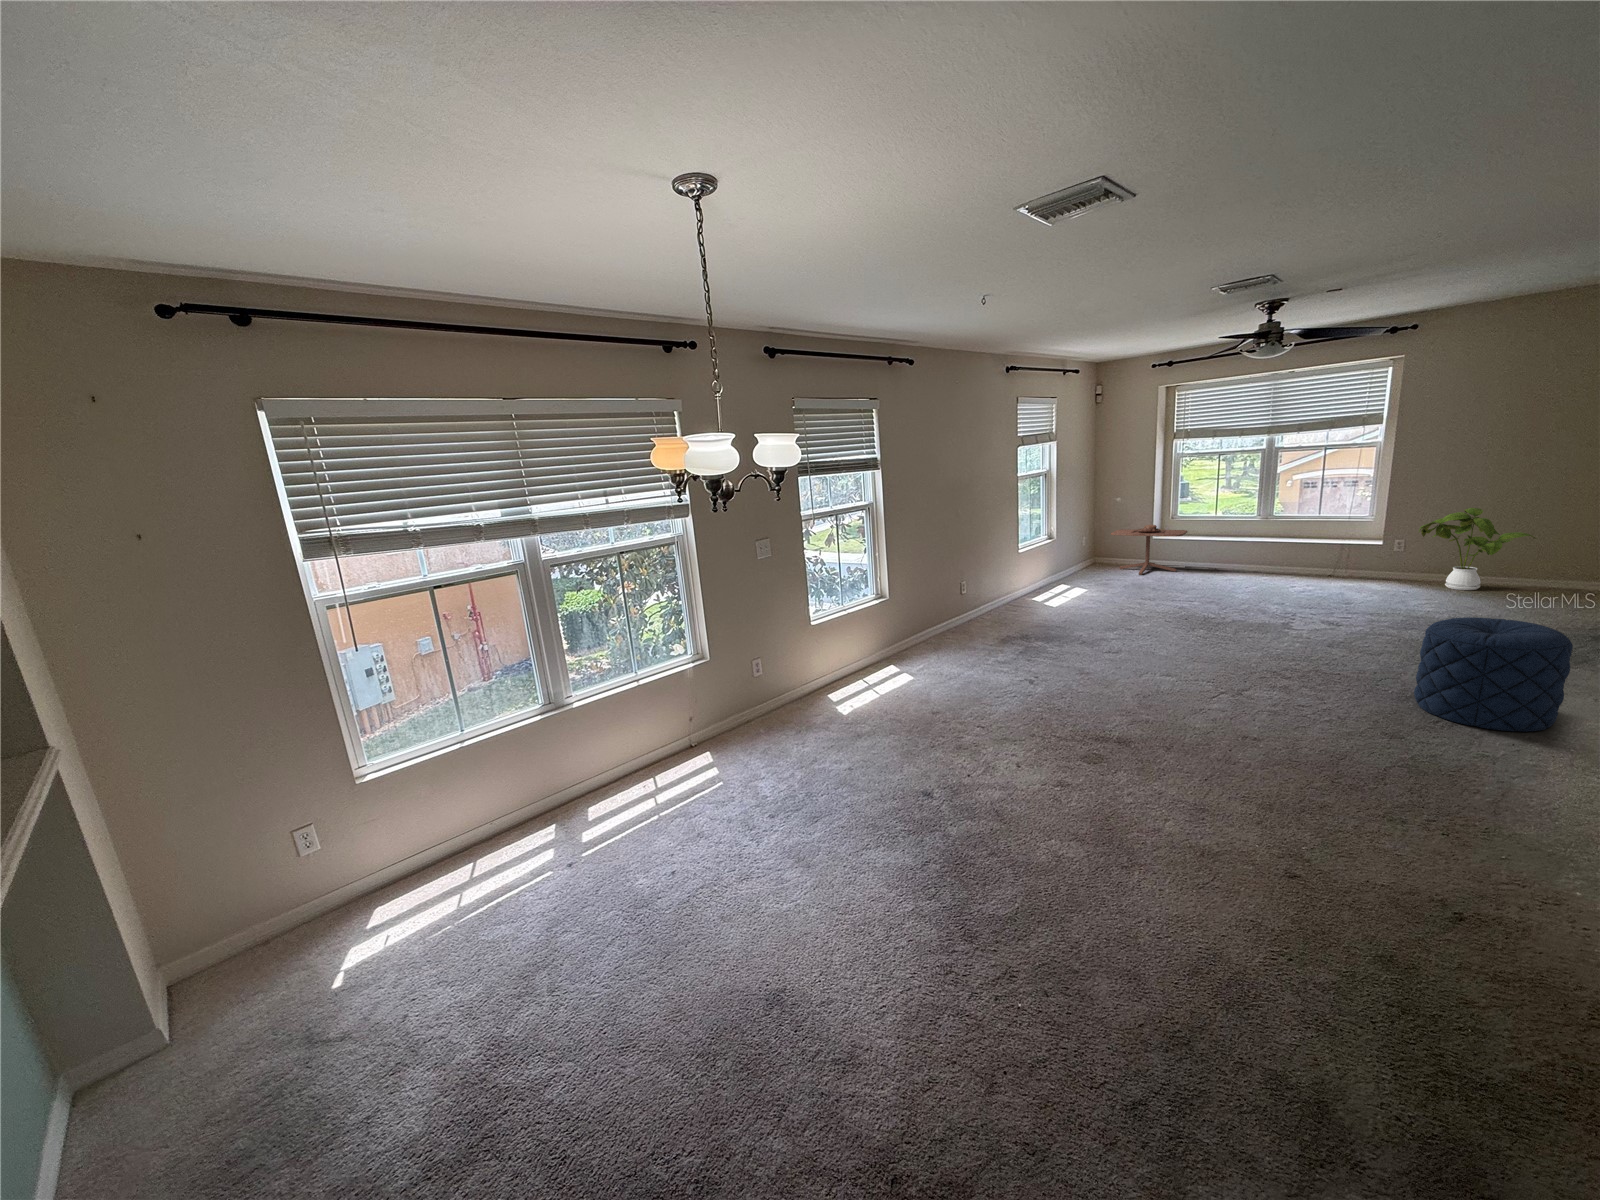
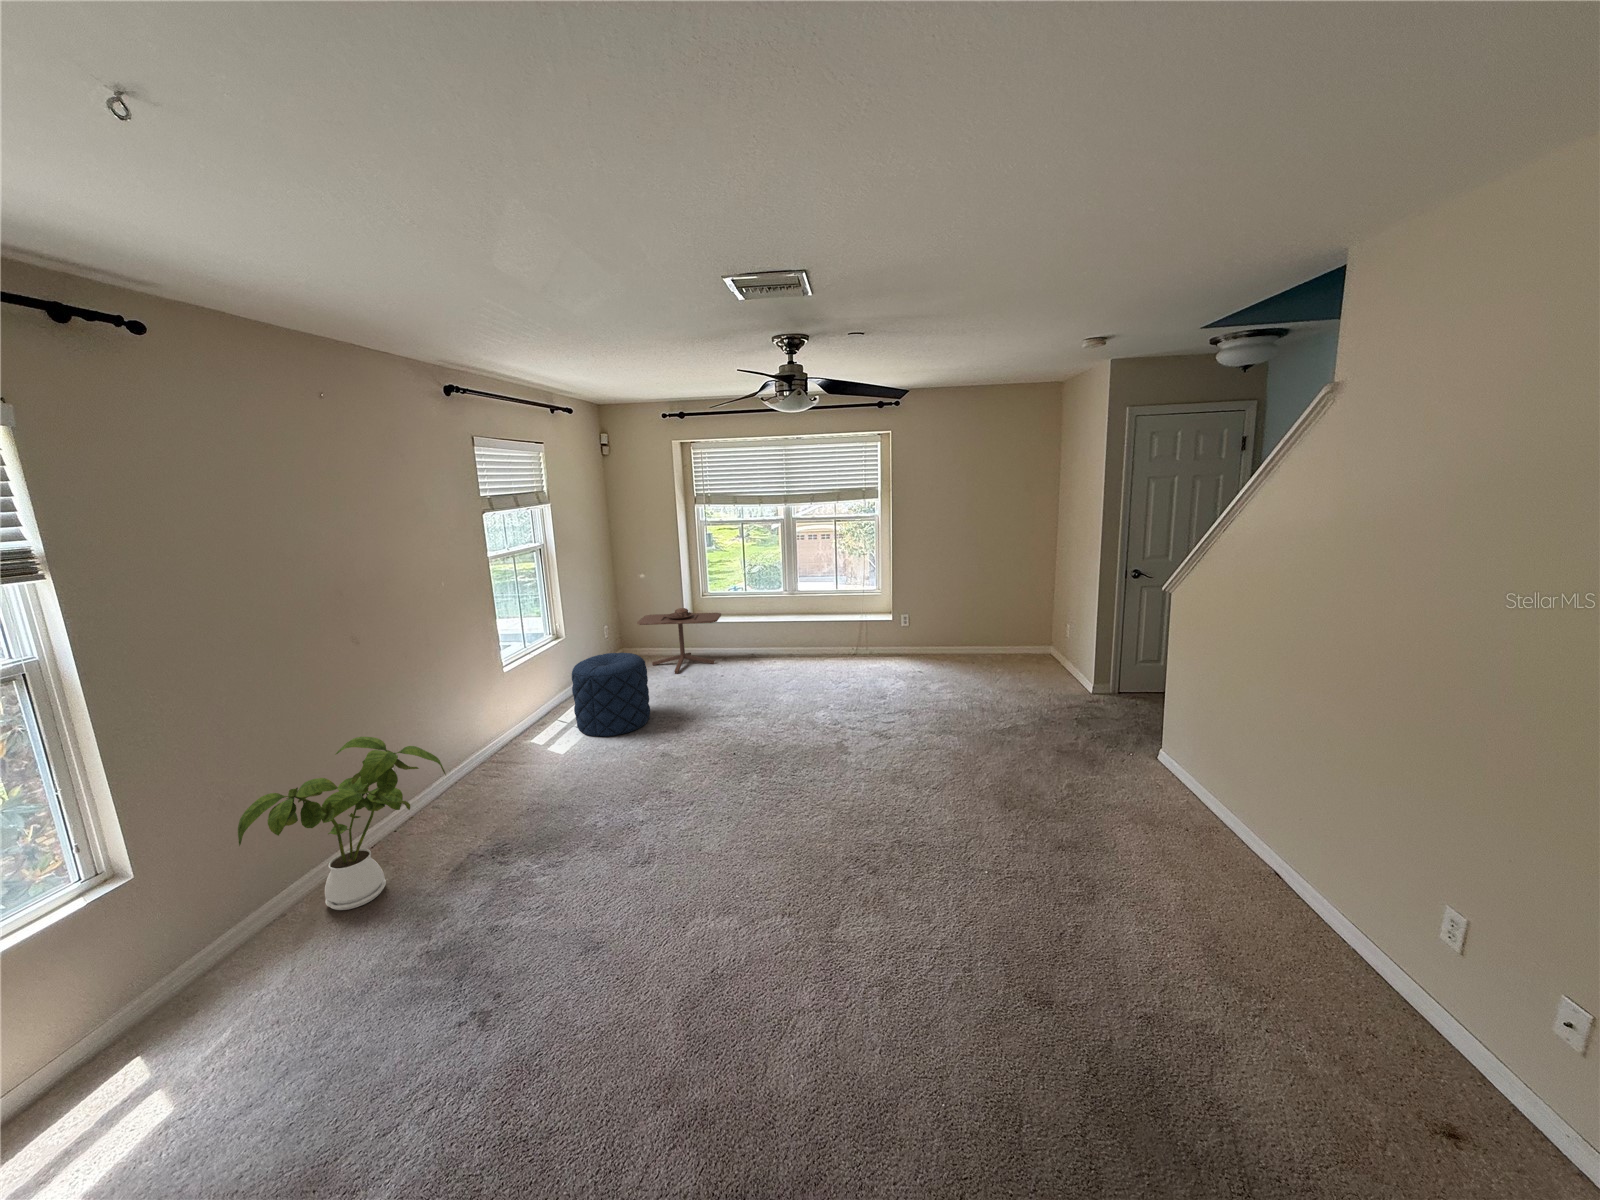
house plant: present [1419,508,1536,590] -> present [238,737,446,910]
pouf: present [1414,617,1573,732] -> present [572,653,650,736]

